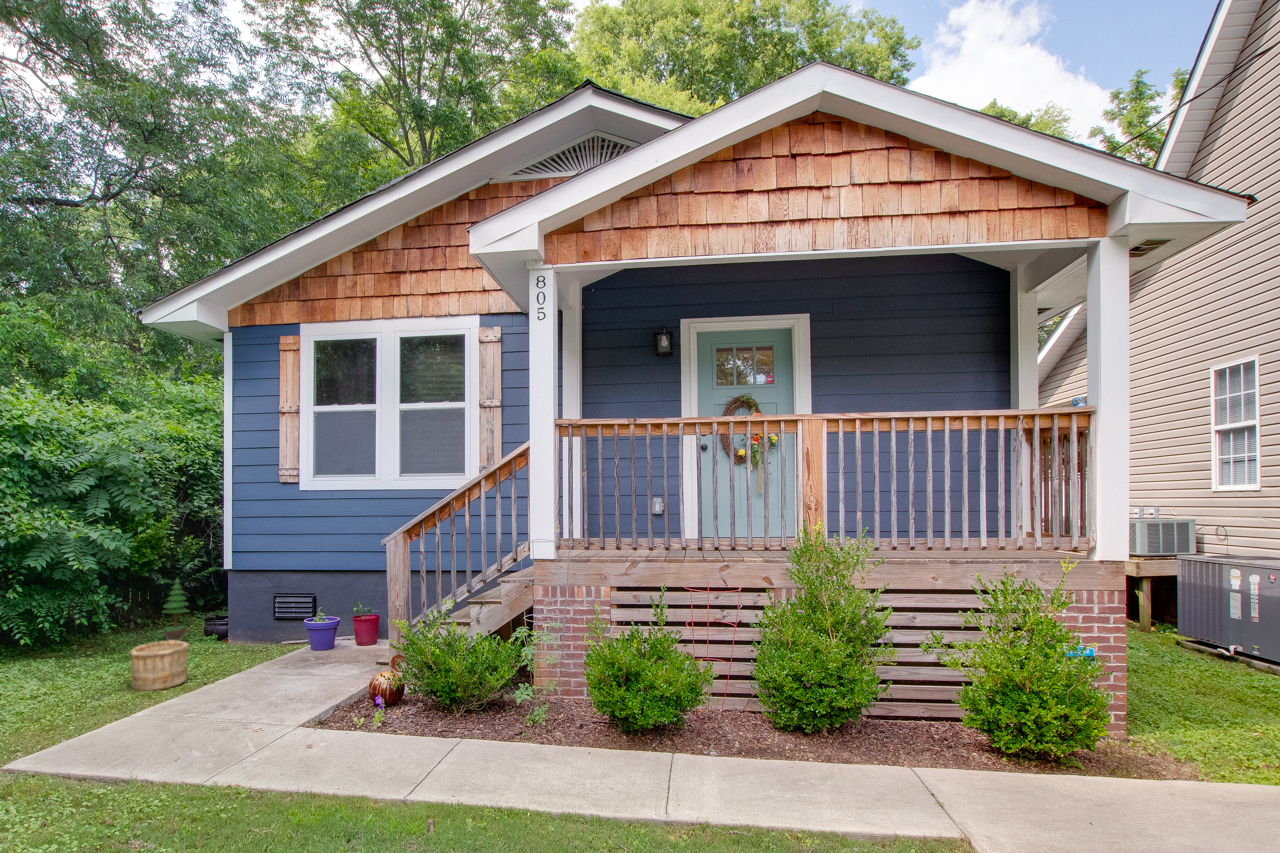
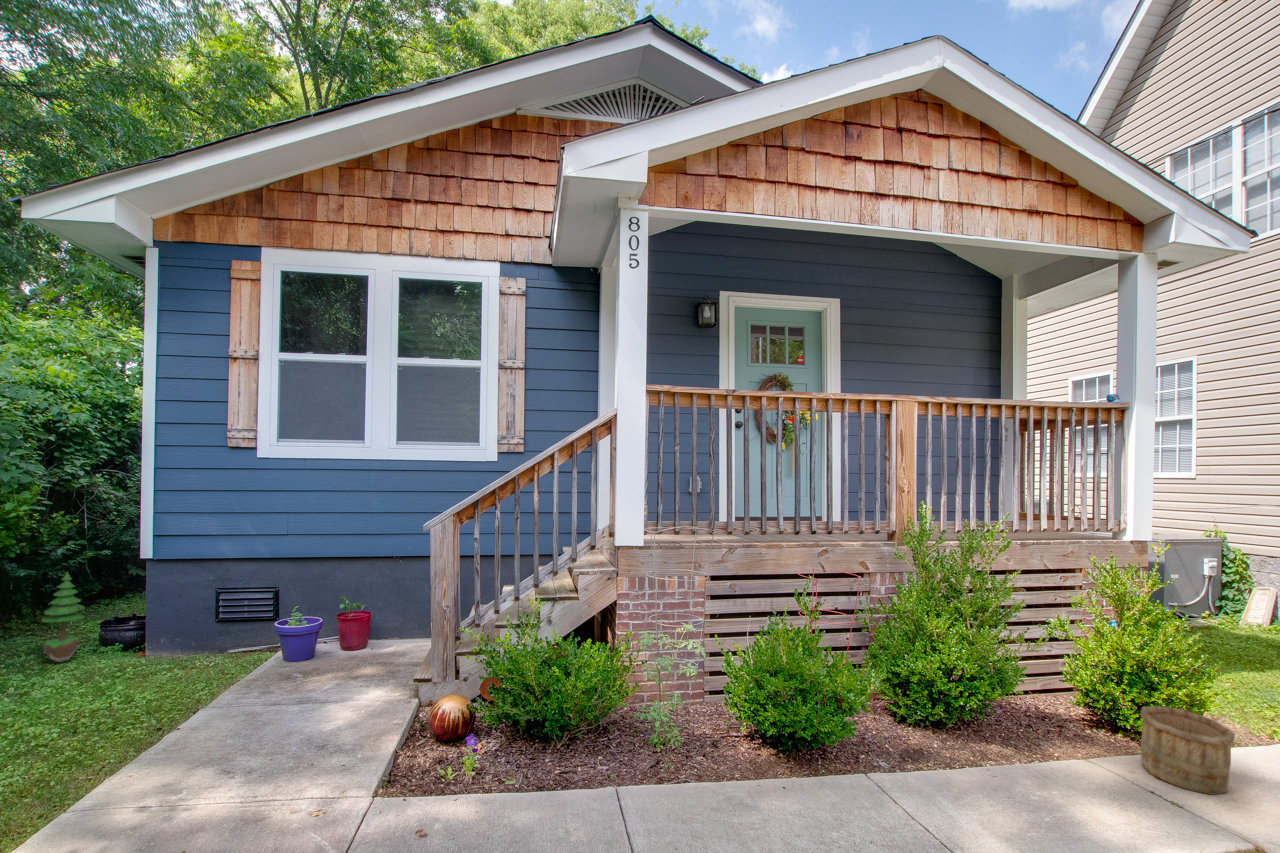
wooden bucket: present [130,640,189,691] -> present [1140,706,1235,794]

